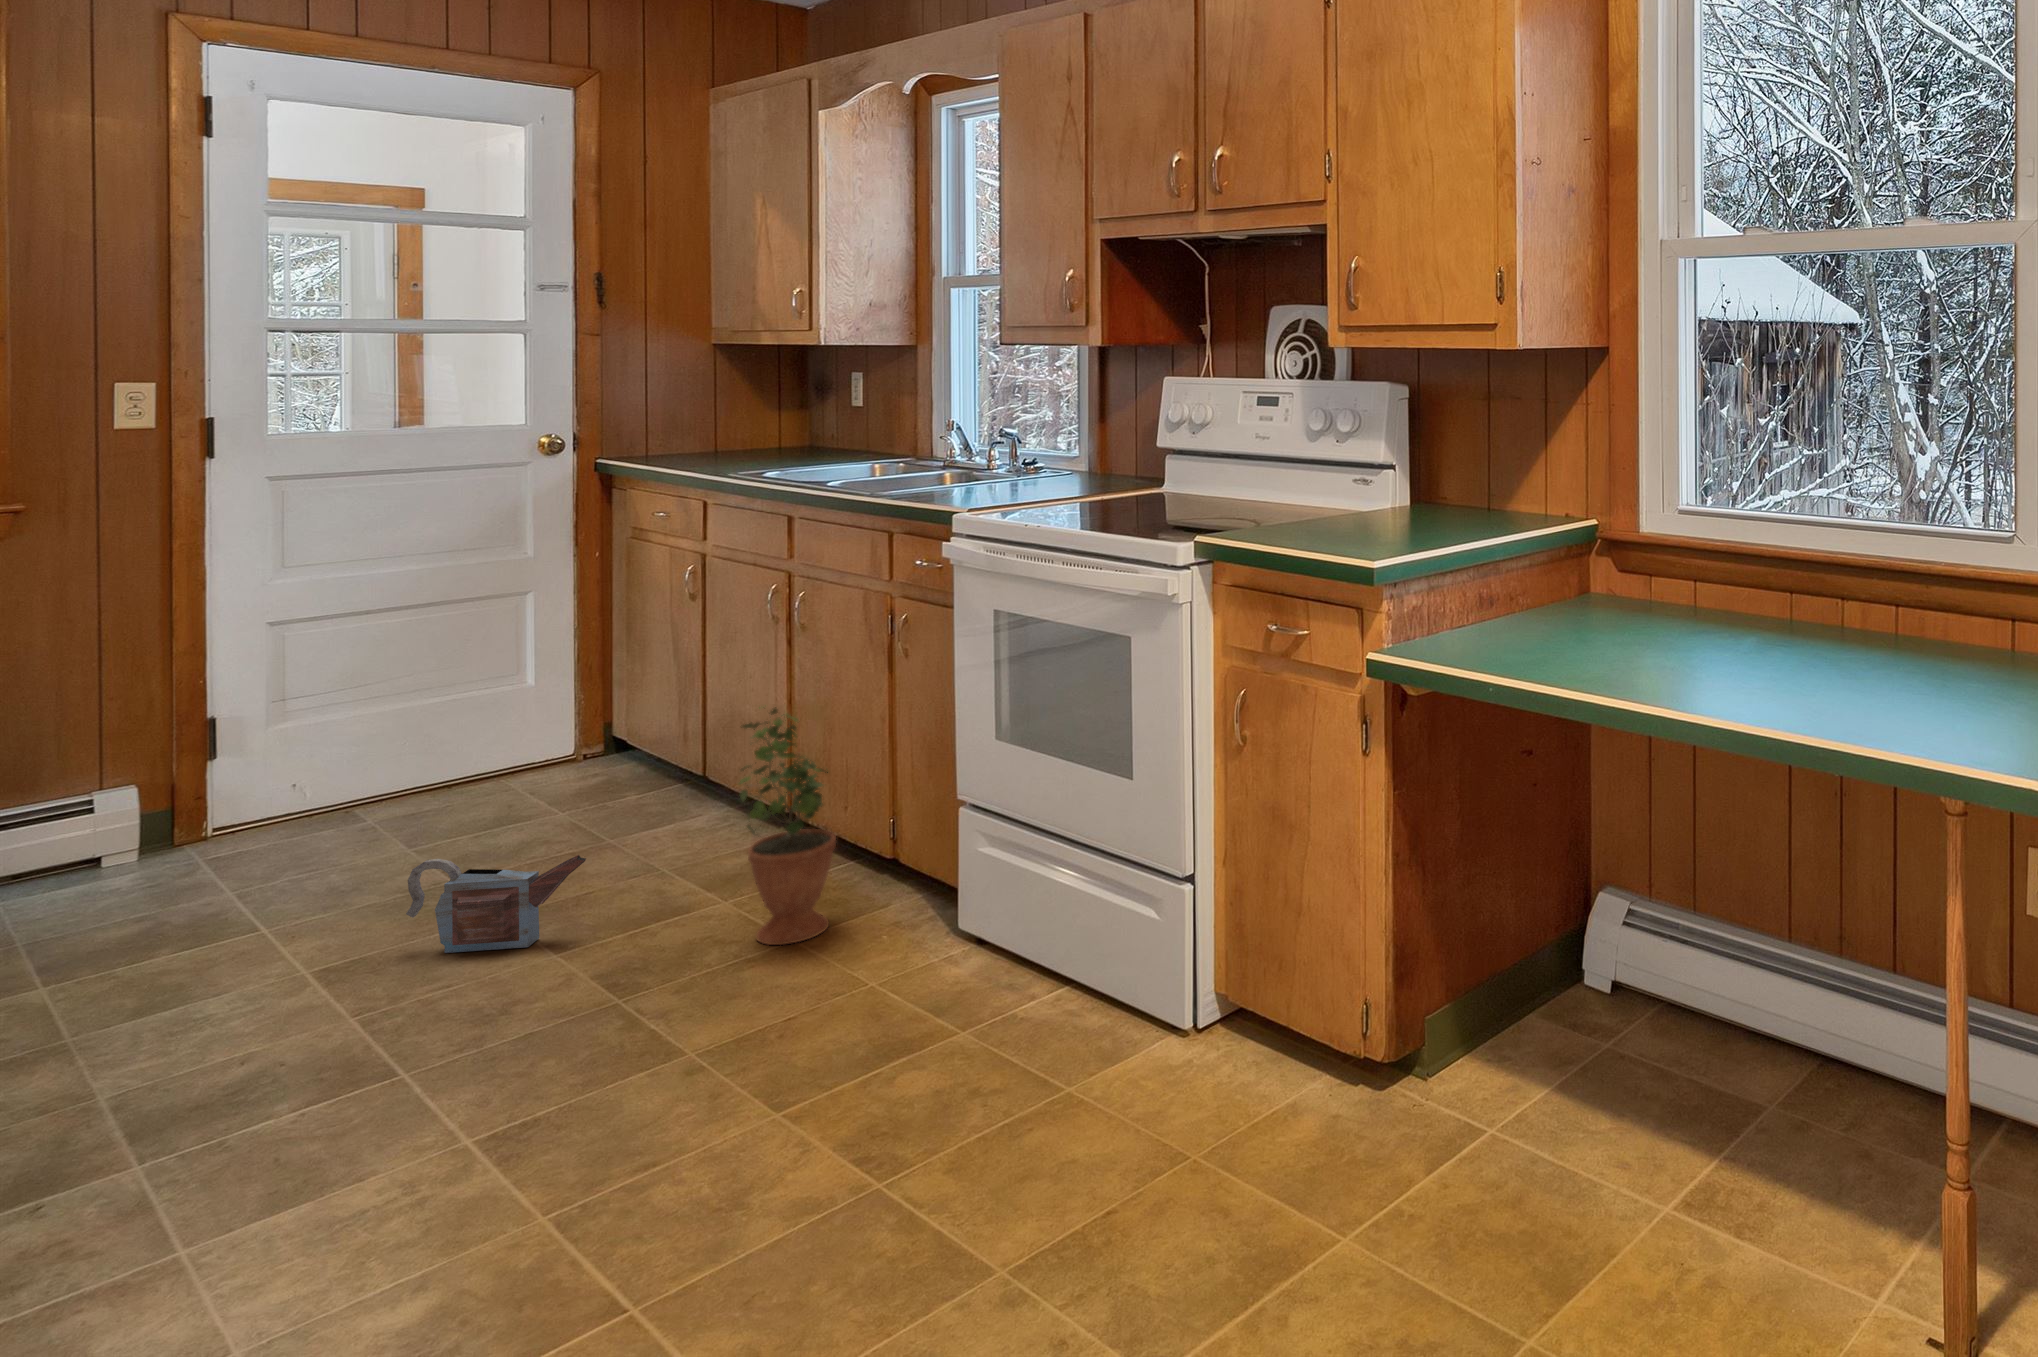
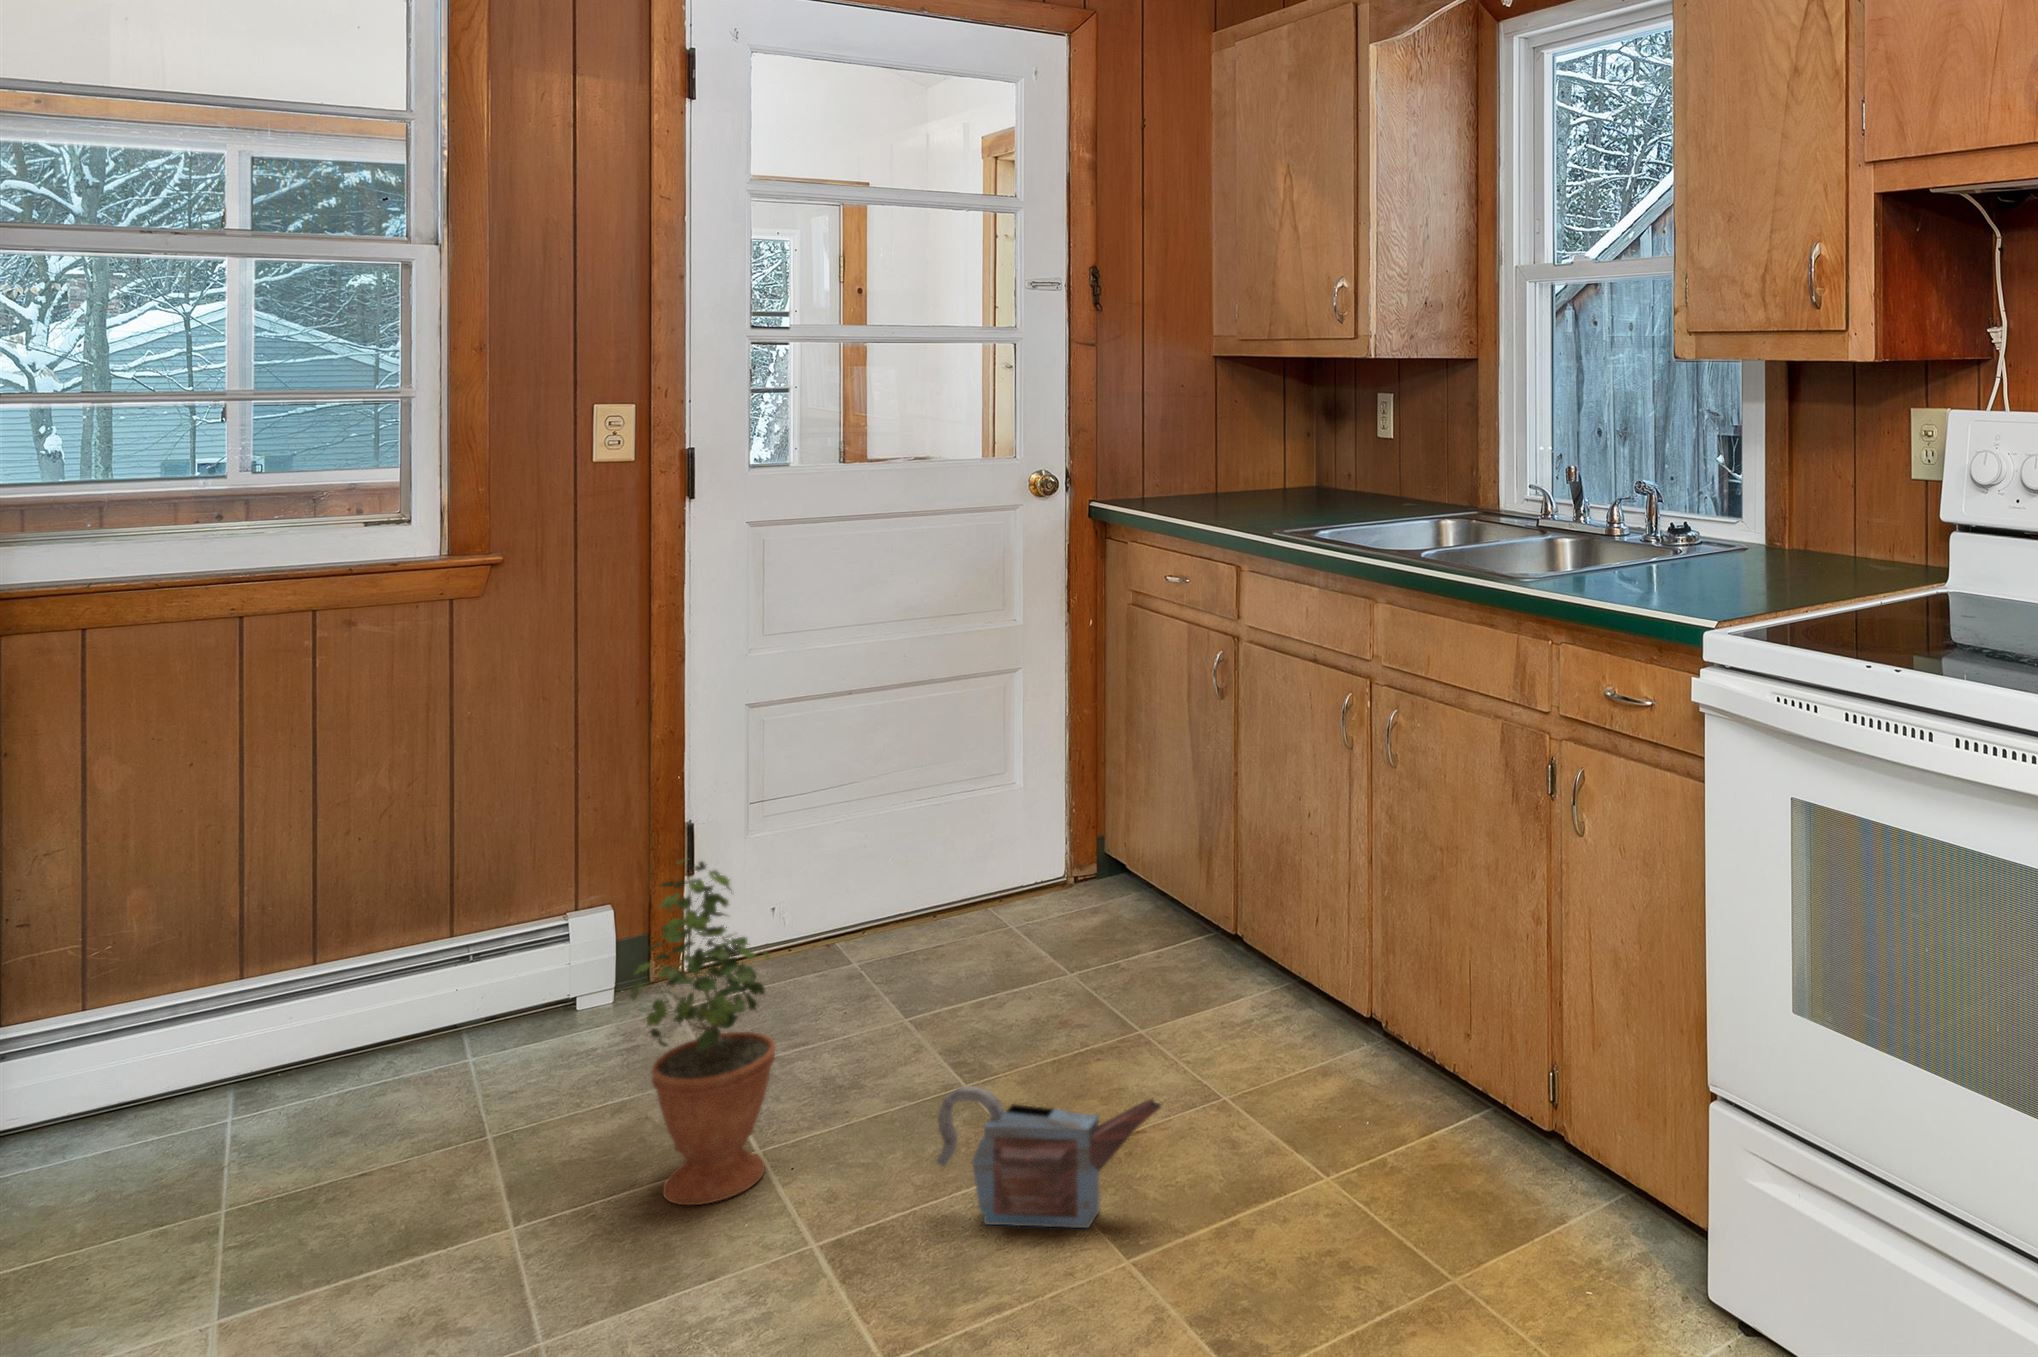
potted plant: present [740,707,836,945] -> present [631,862,775,1205]

